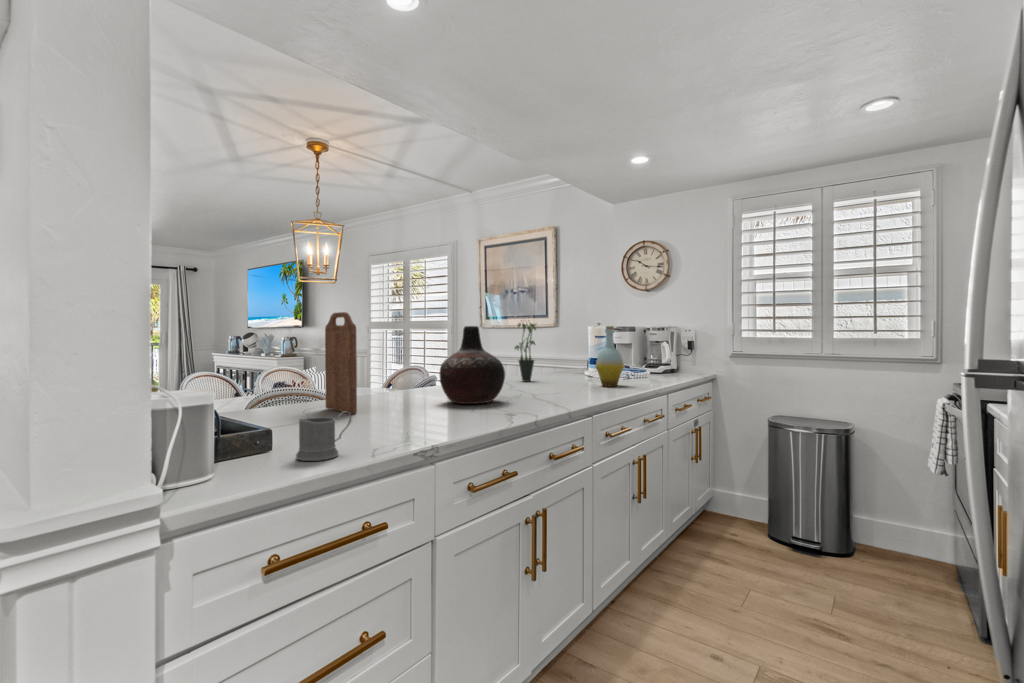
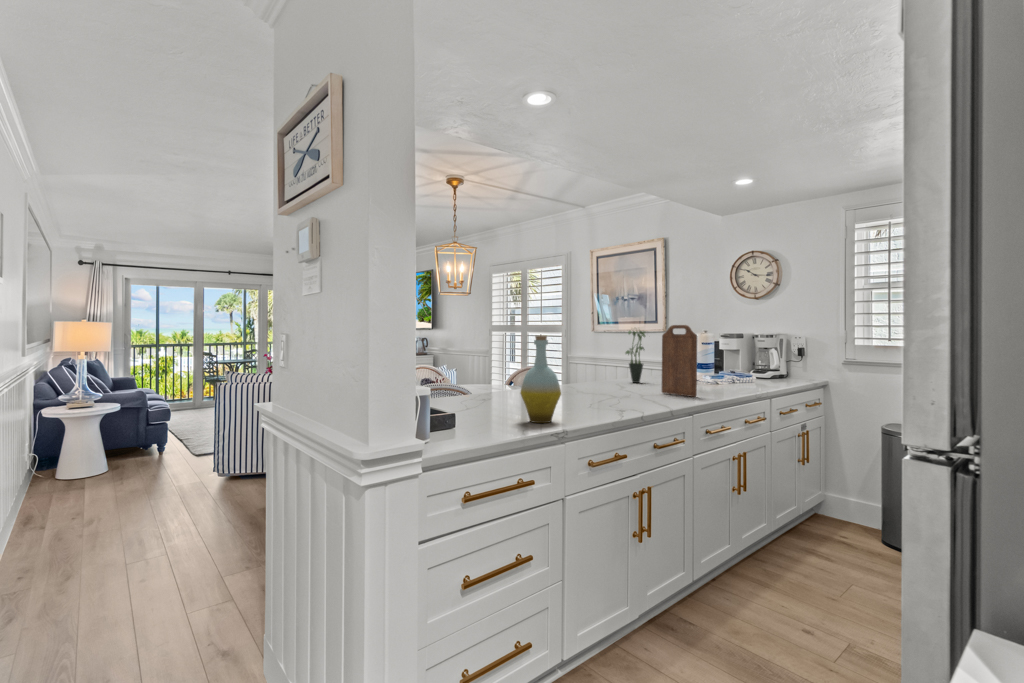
cutting board: present [325,312,357,414] -> present [662,325,697,397]
vase: present [440,326,505,404] -> none [563,336,618,400]
bottle: present [596,326,624,386] -> present [521,336,561,423]
mug: present [296,411,351,461] -> none [471,401,507,434]

